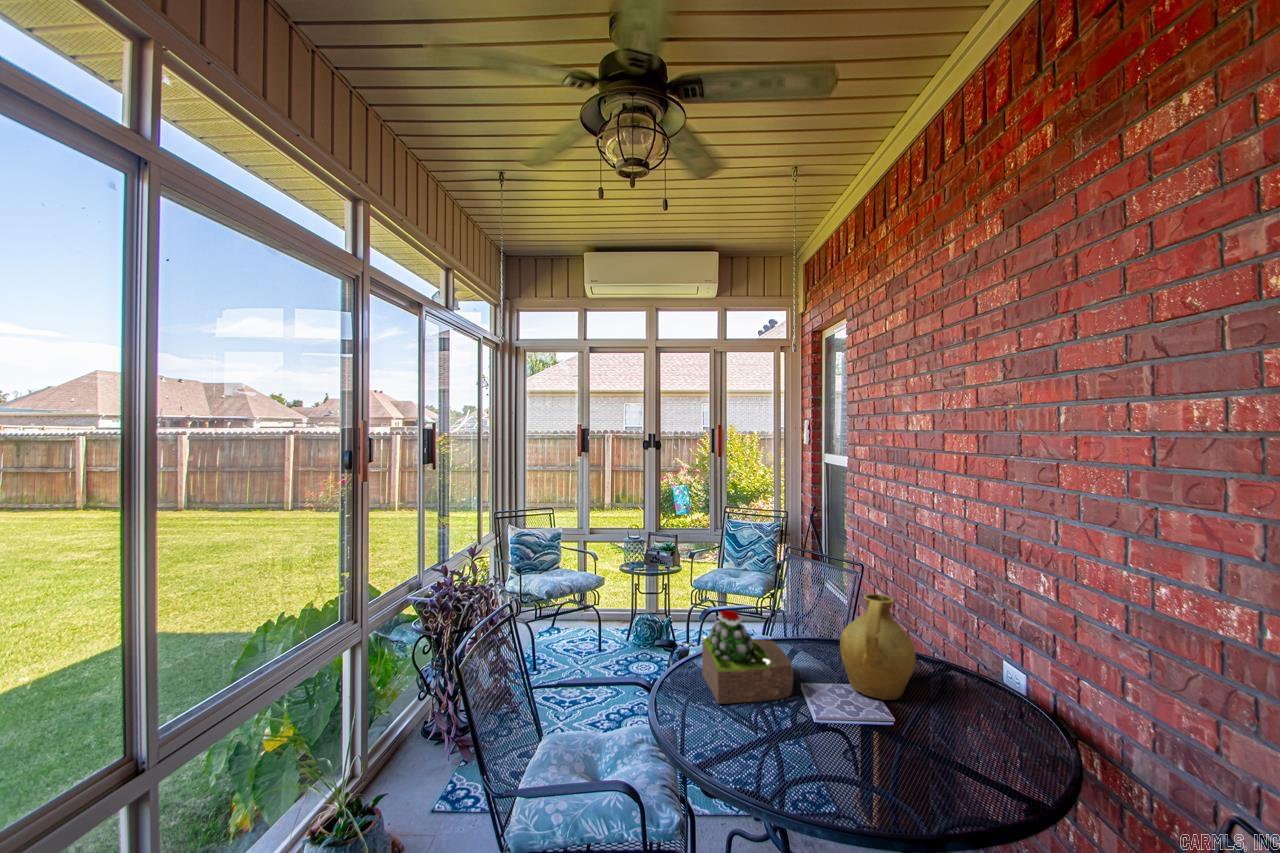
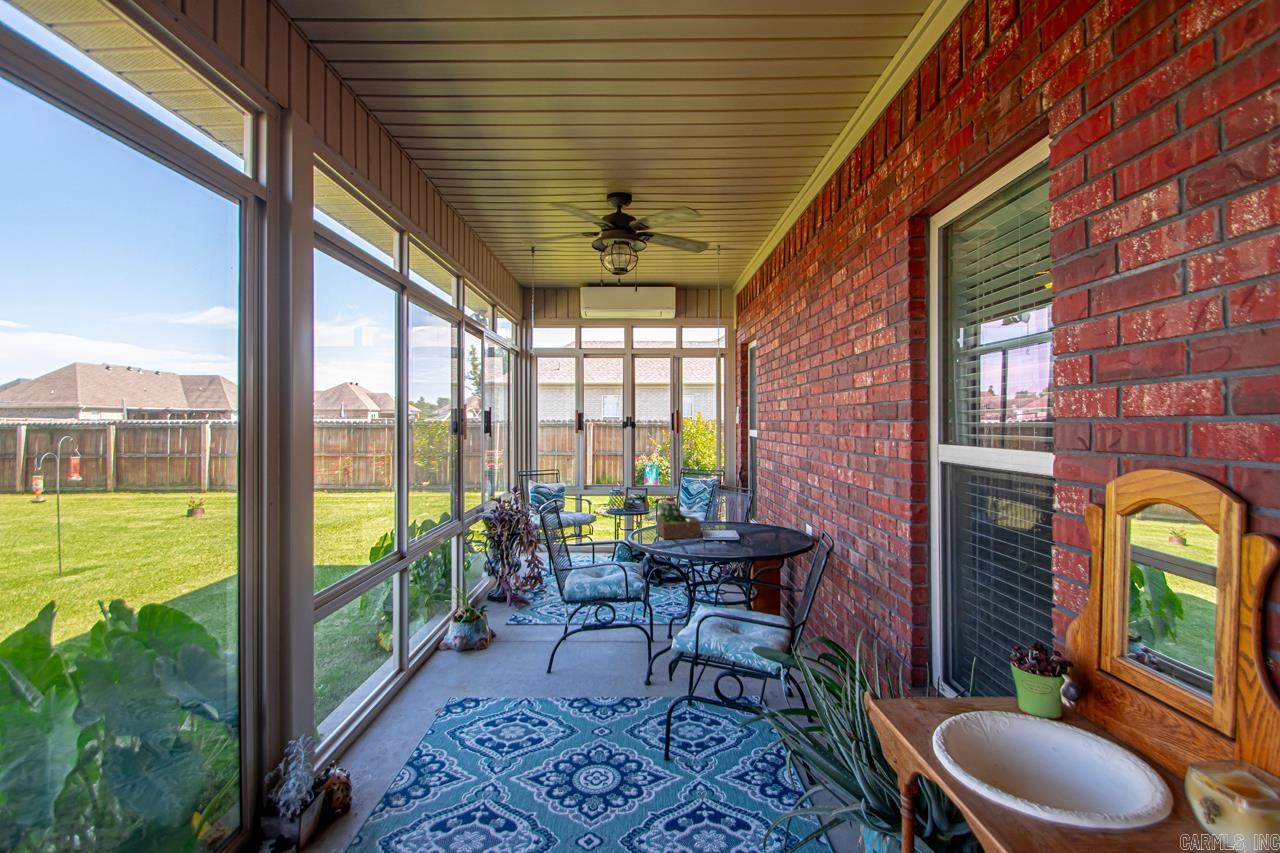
pitcher: present [840,594,916,700] -> none [725,488,760,536]

